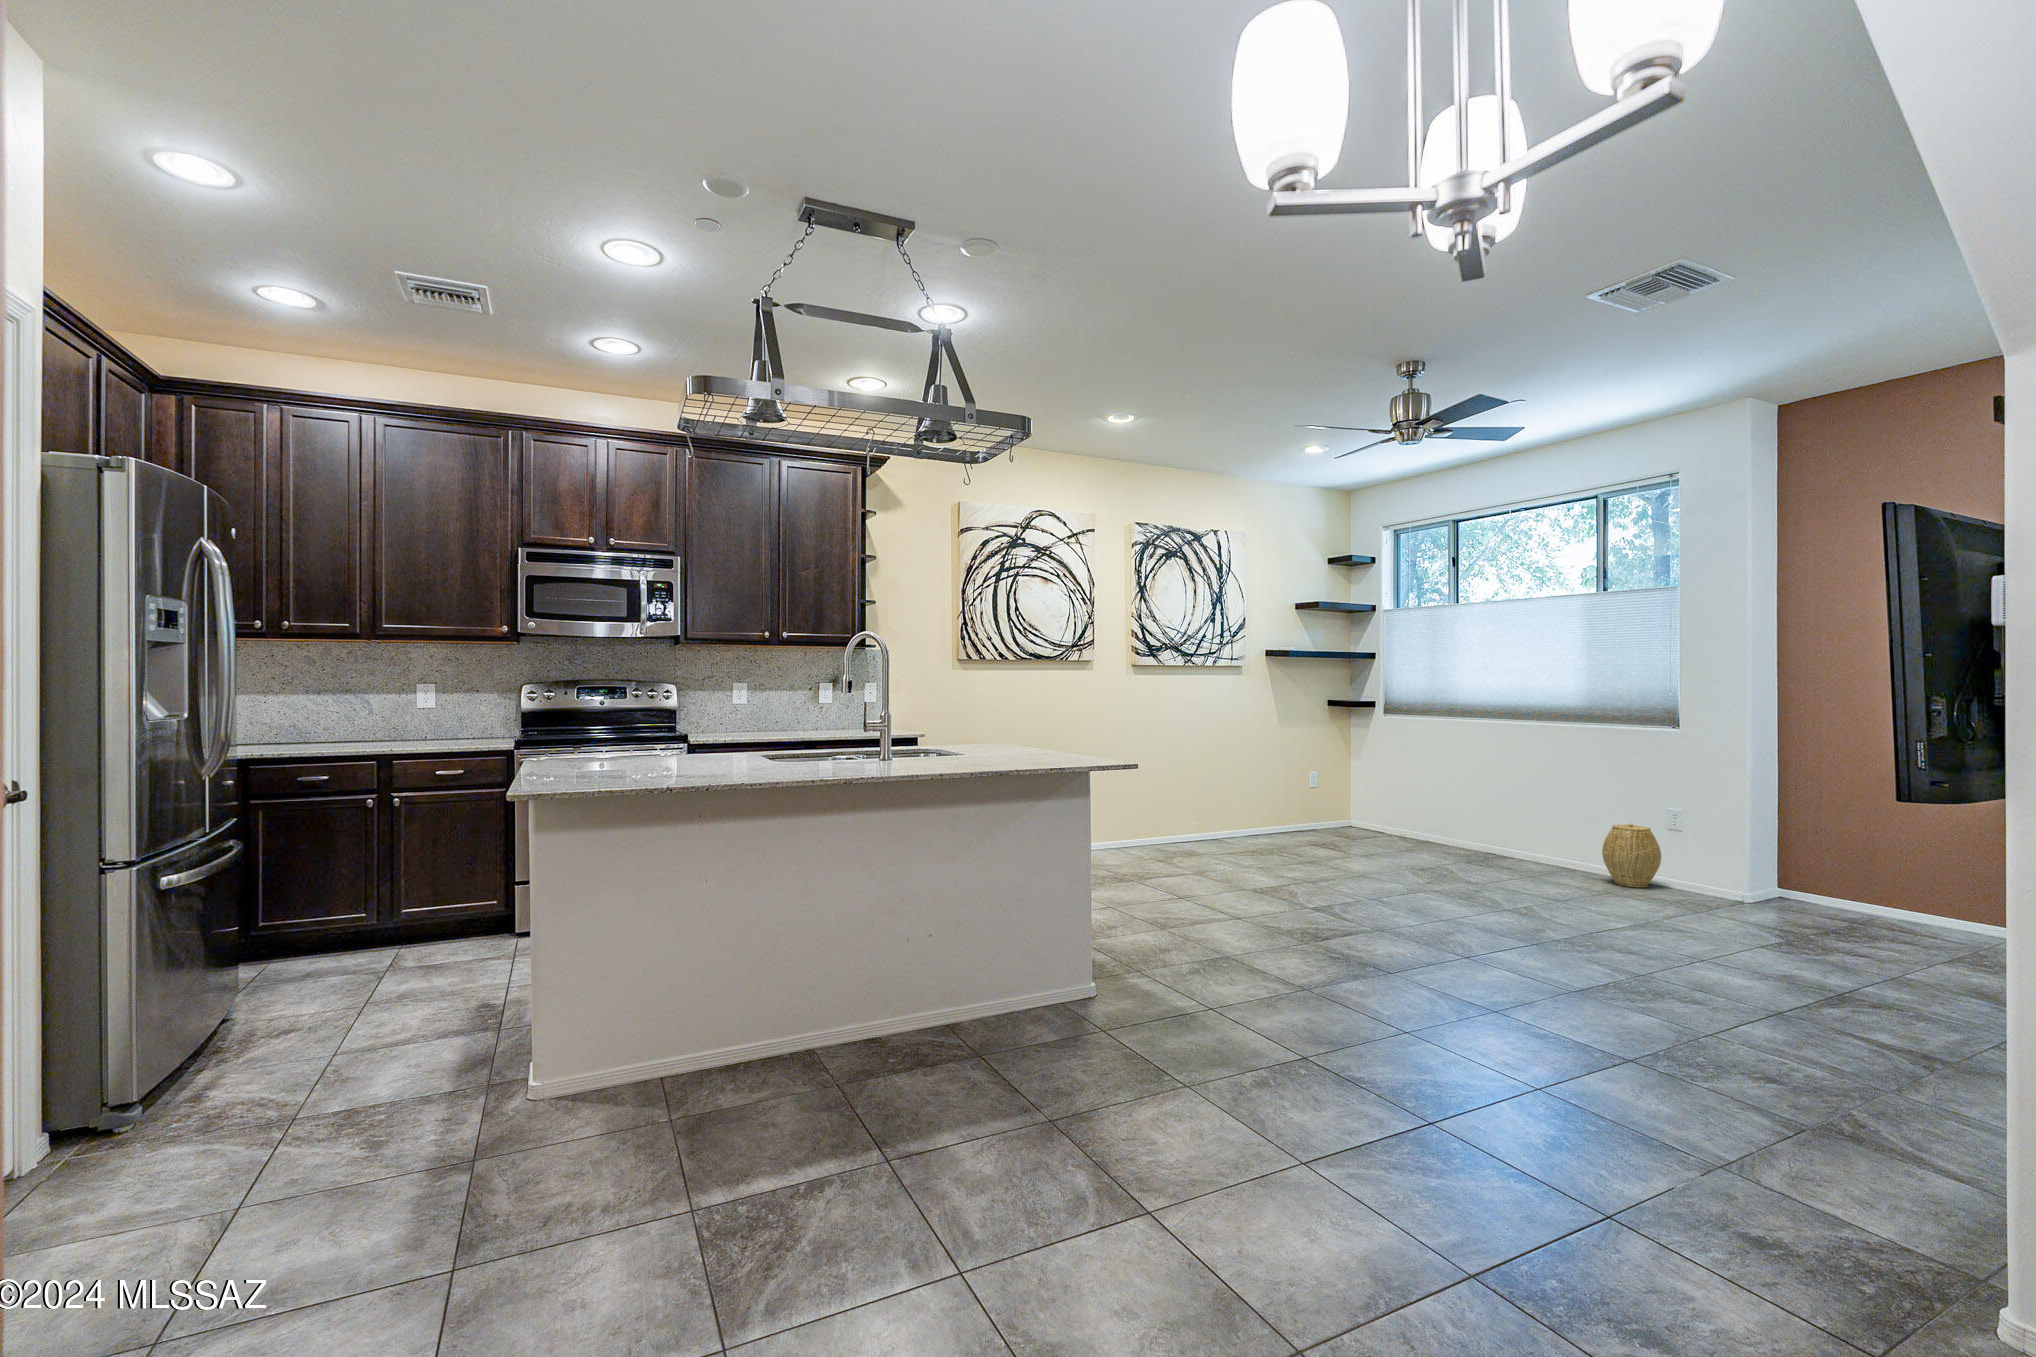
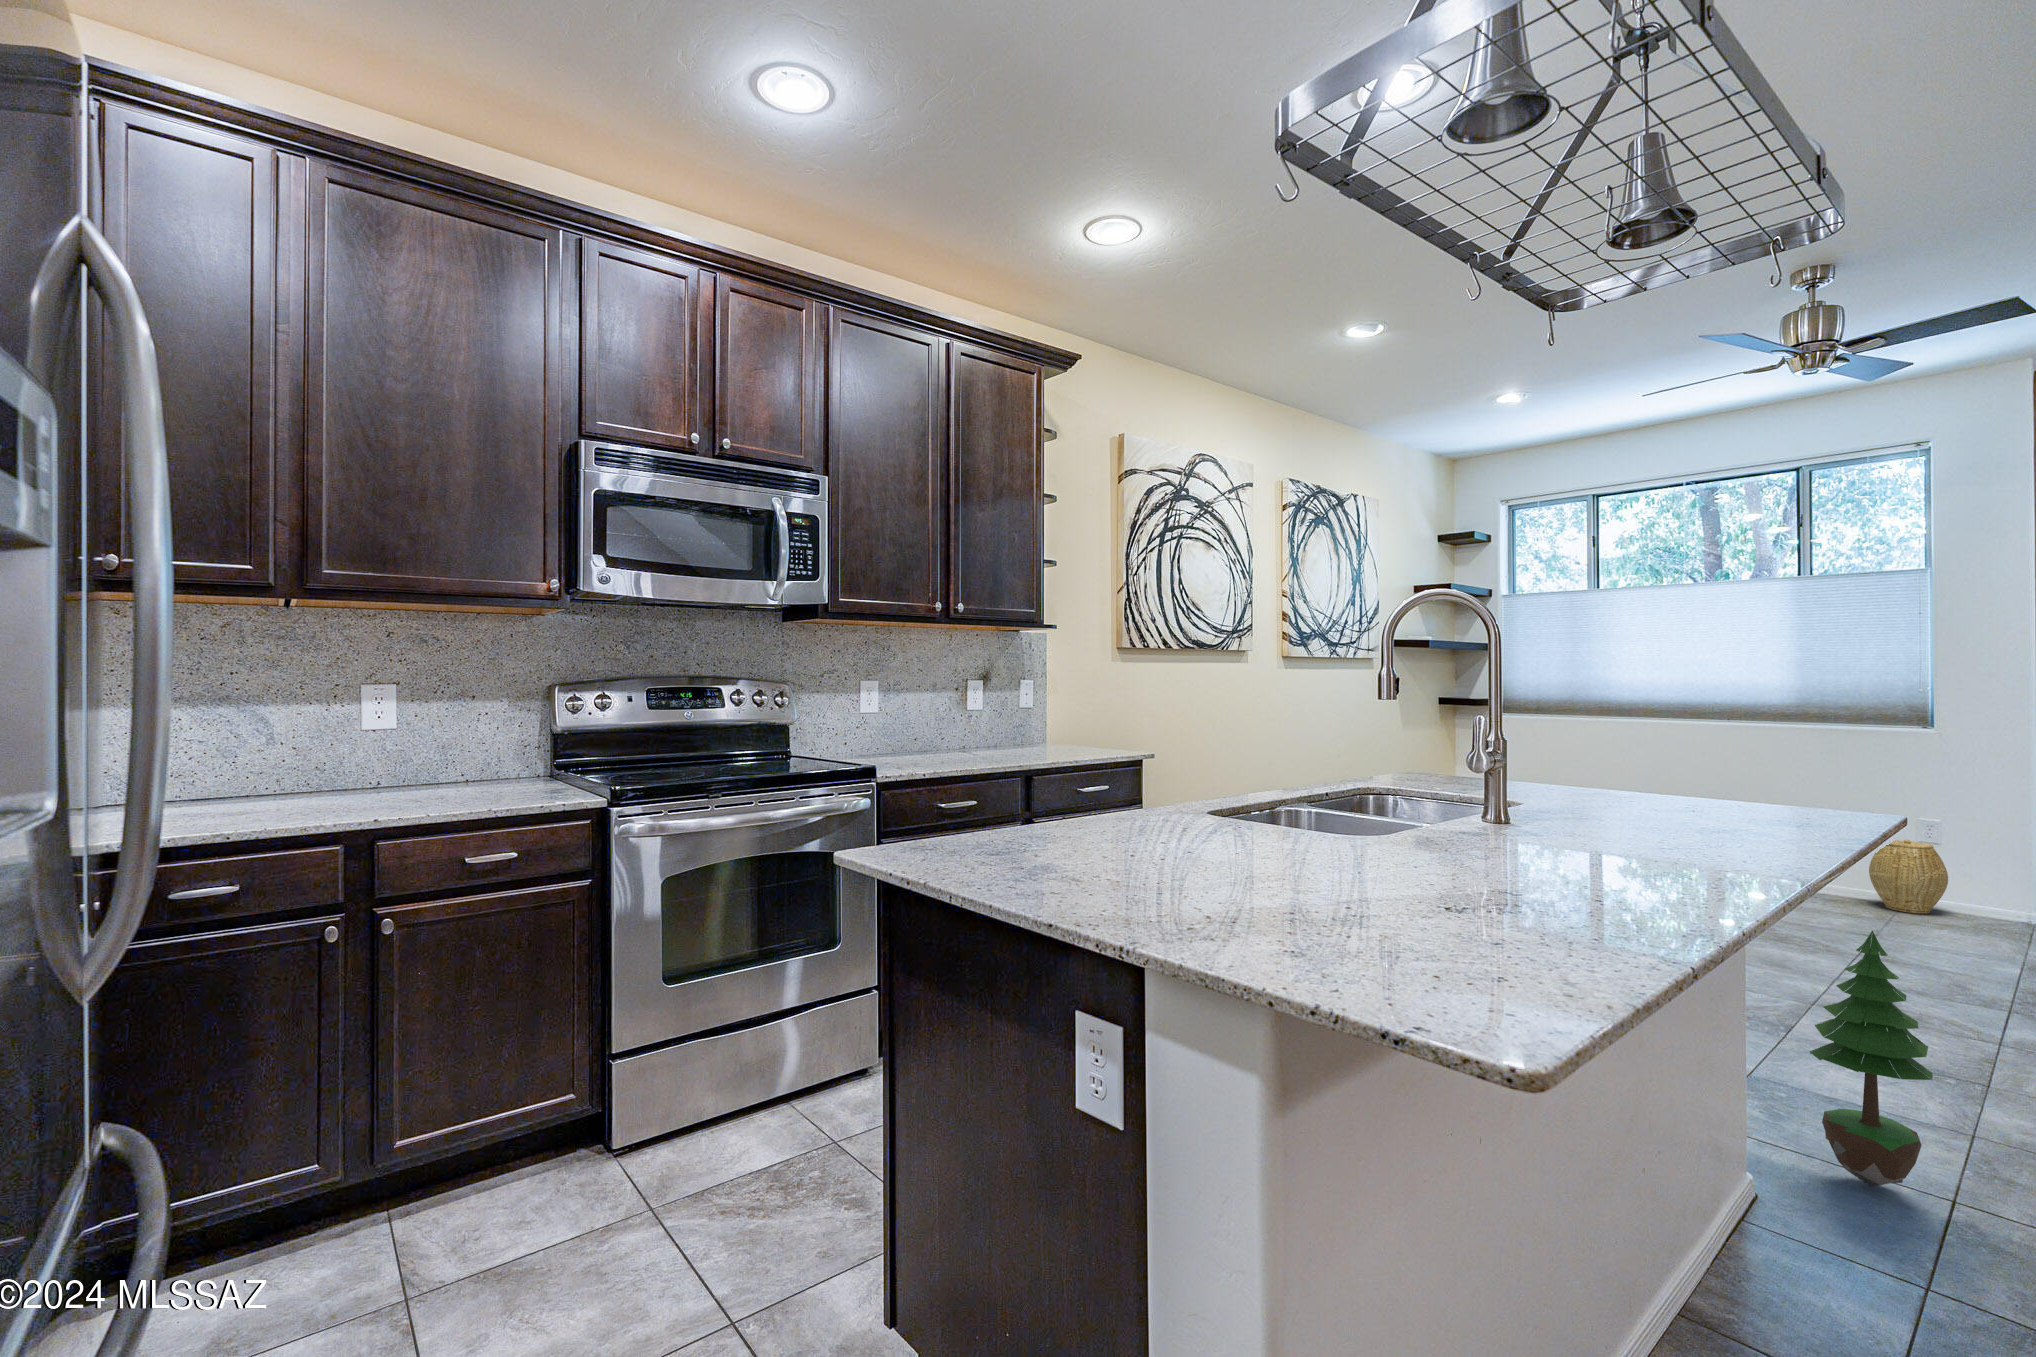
potted tree: none [1148,837,1205,996] -> present [1810,931,1933,1187]

